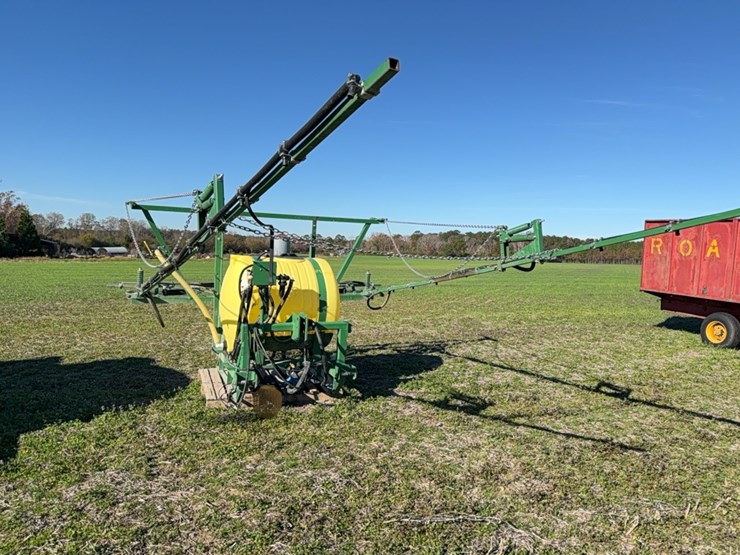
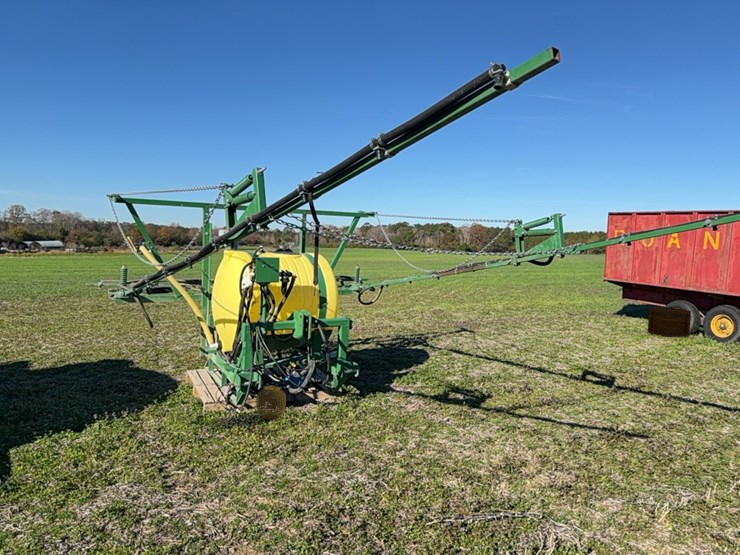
wooden crate: none [687,319,734,350] -> present [648,307,691,337]

